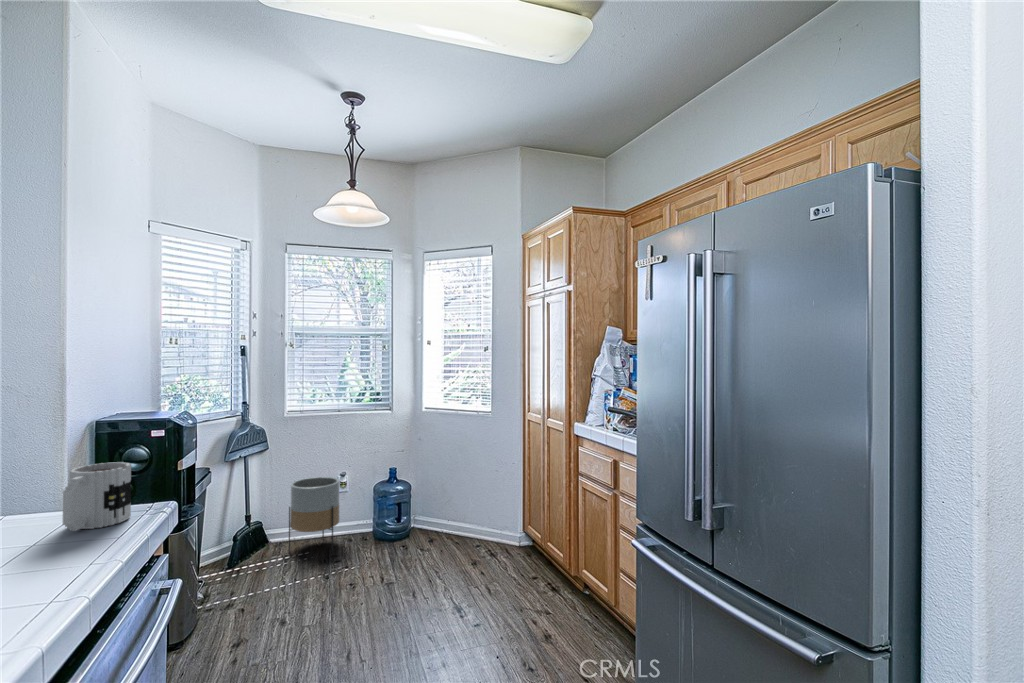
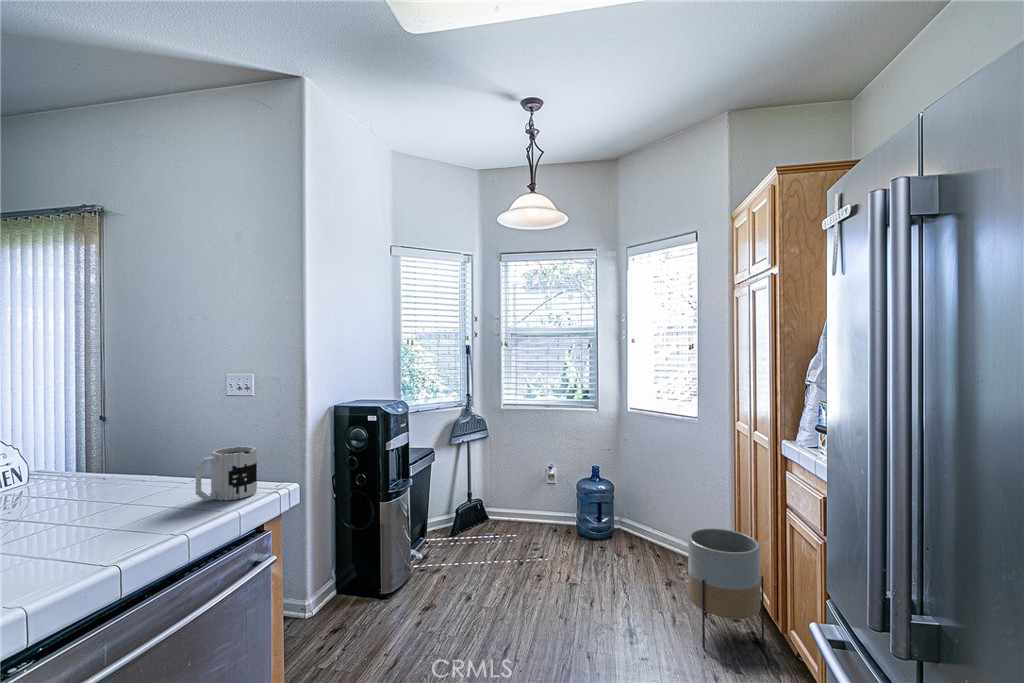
planter: present [289,477,339,552] -> present [688,528,764,648]

